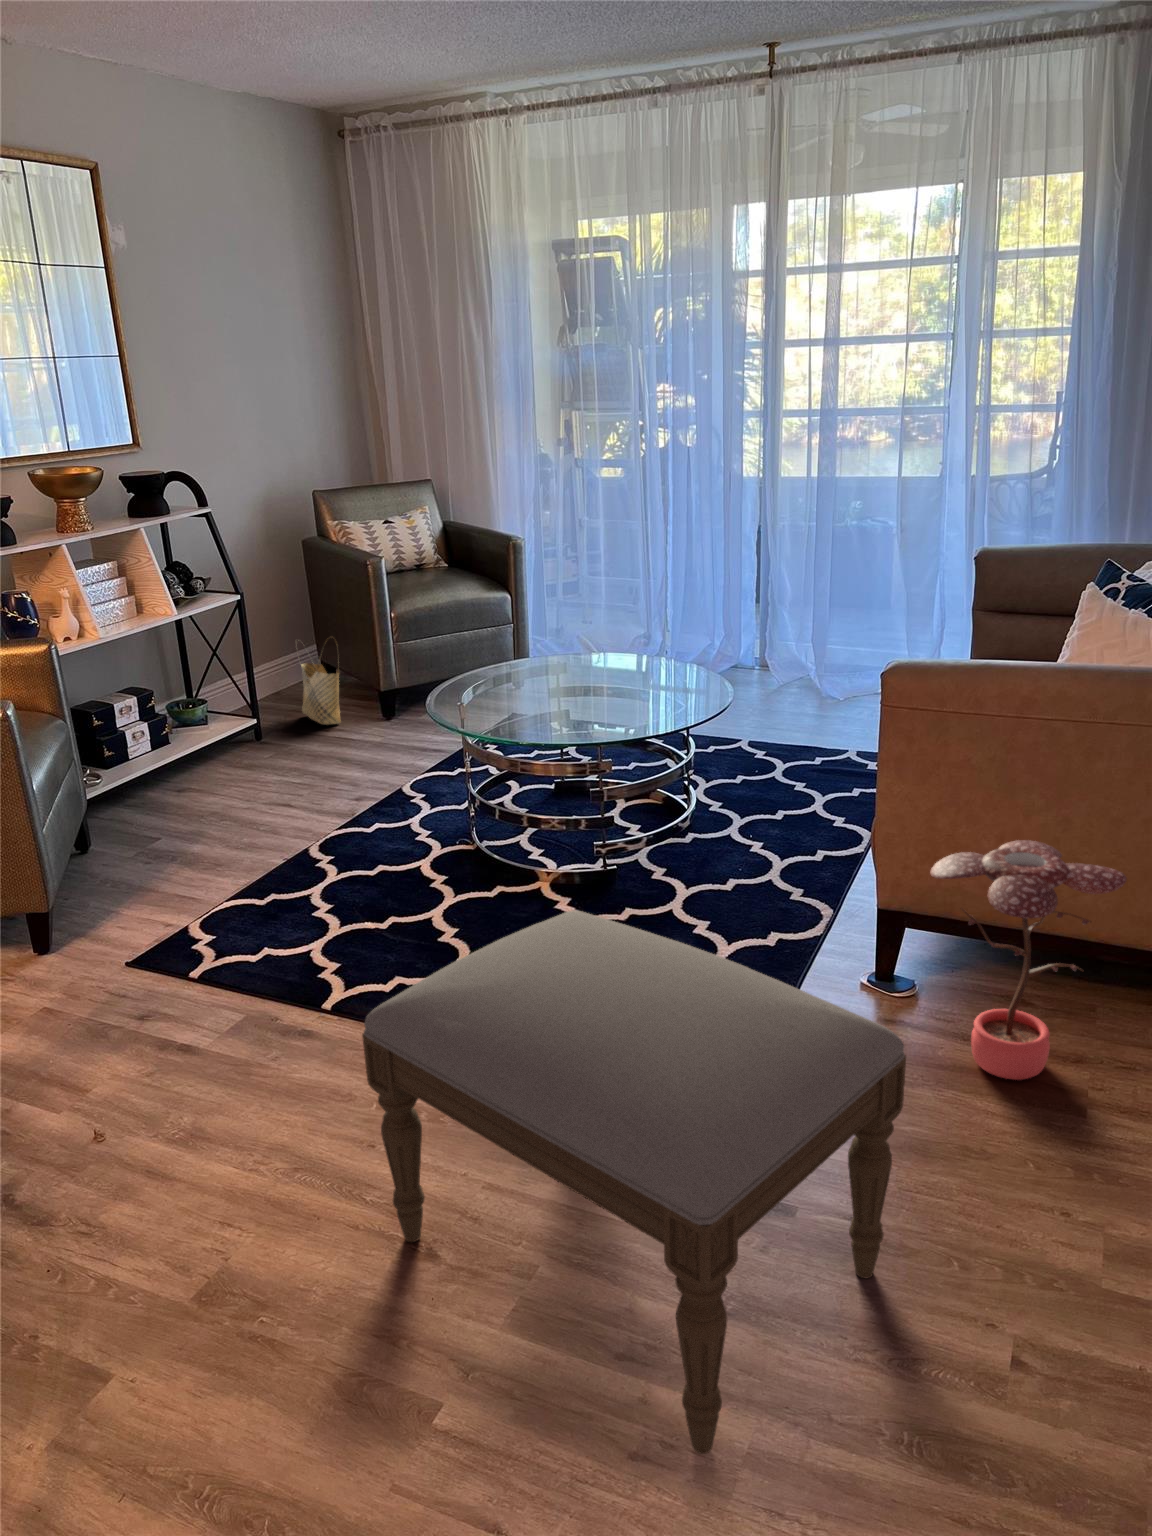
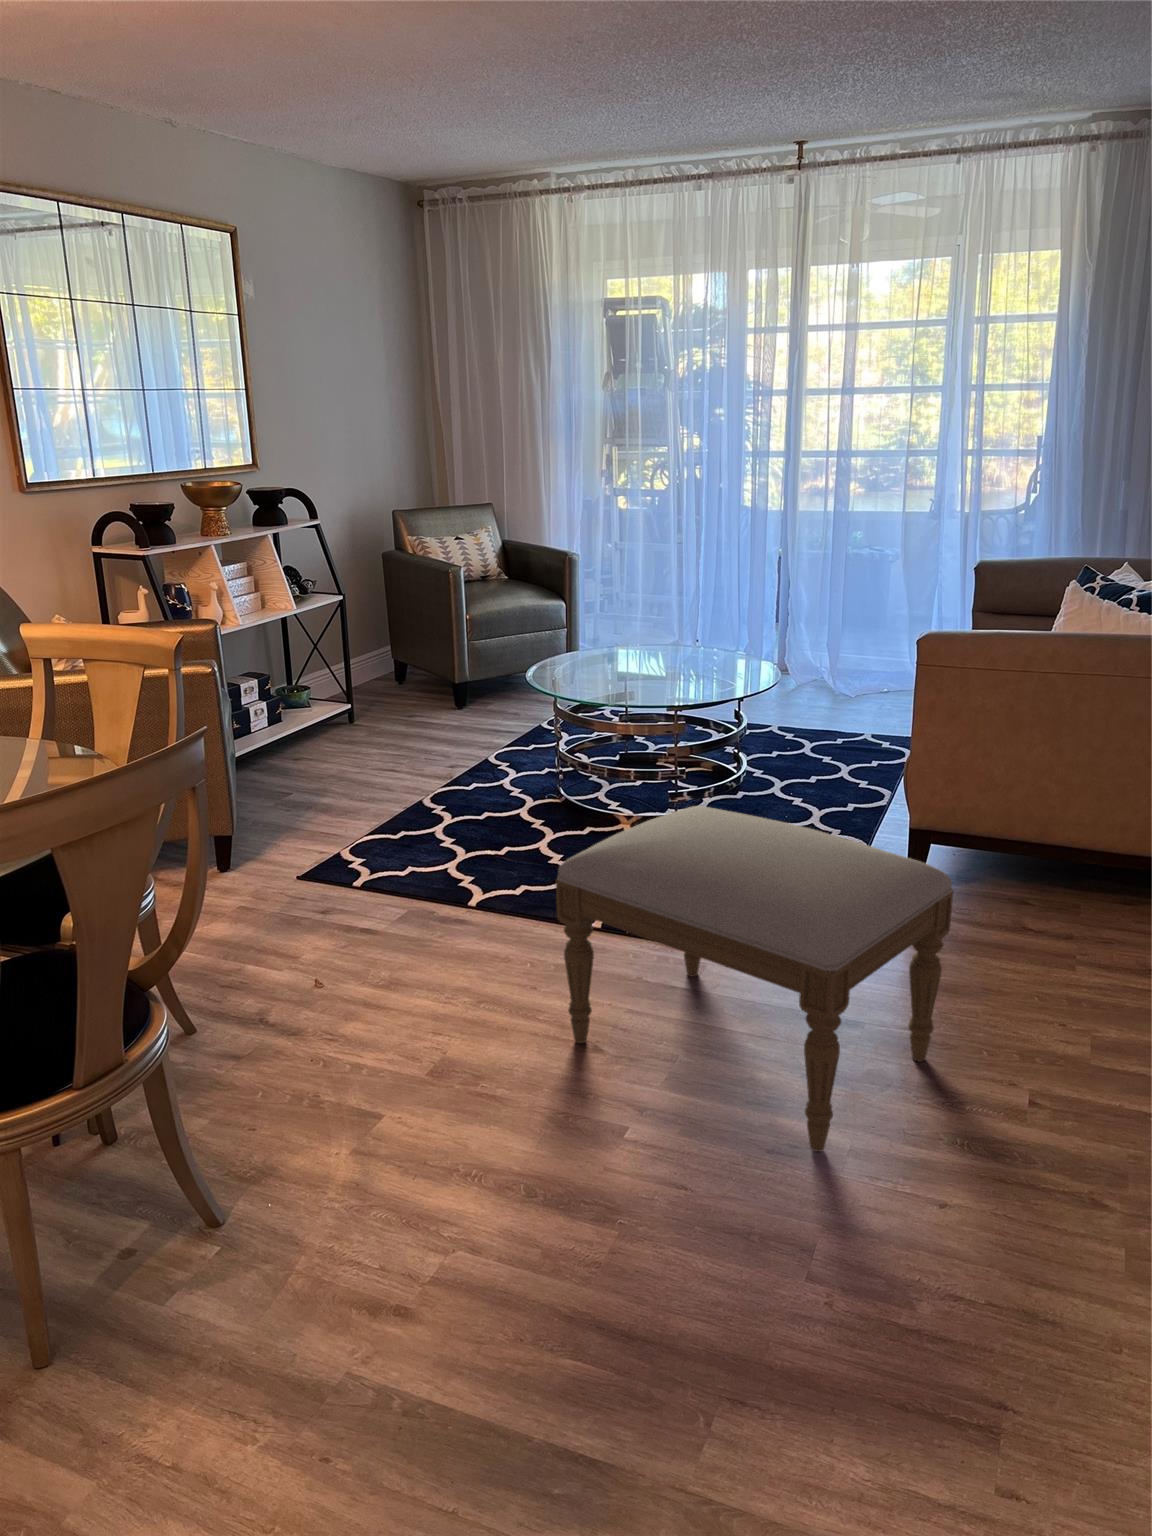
woven basket: present [296,648,340,724] -> none [383,634,421,710]
potted plant: present [930,840,1127,1080] -> none [956,768,1105,949]

